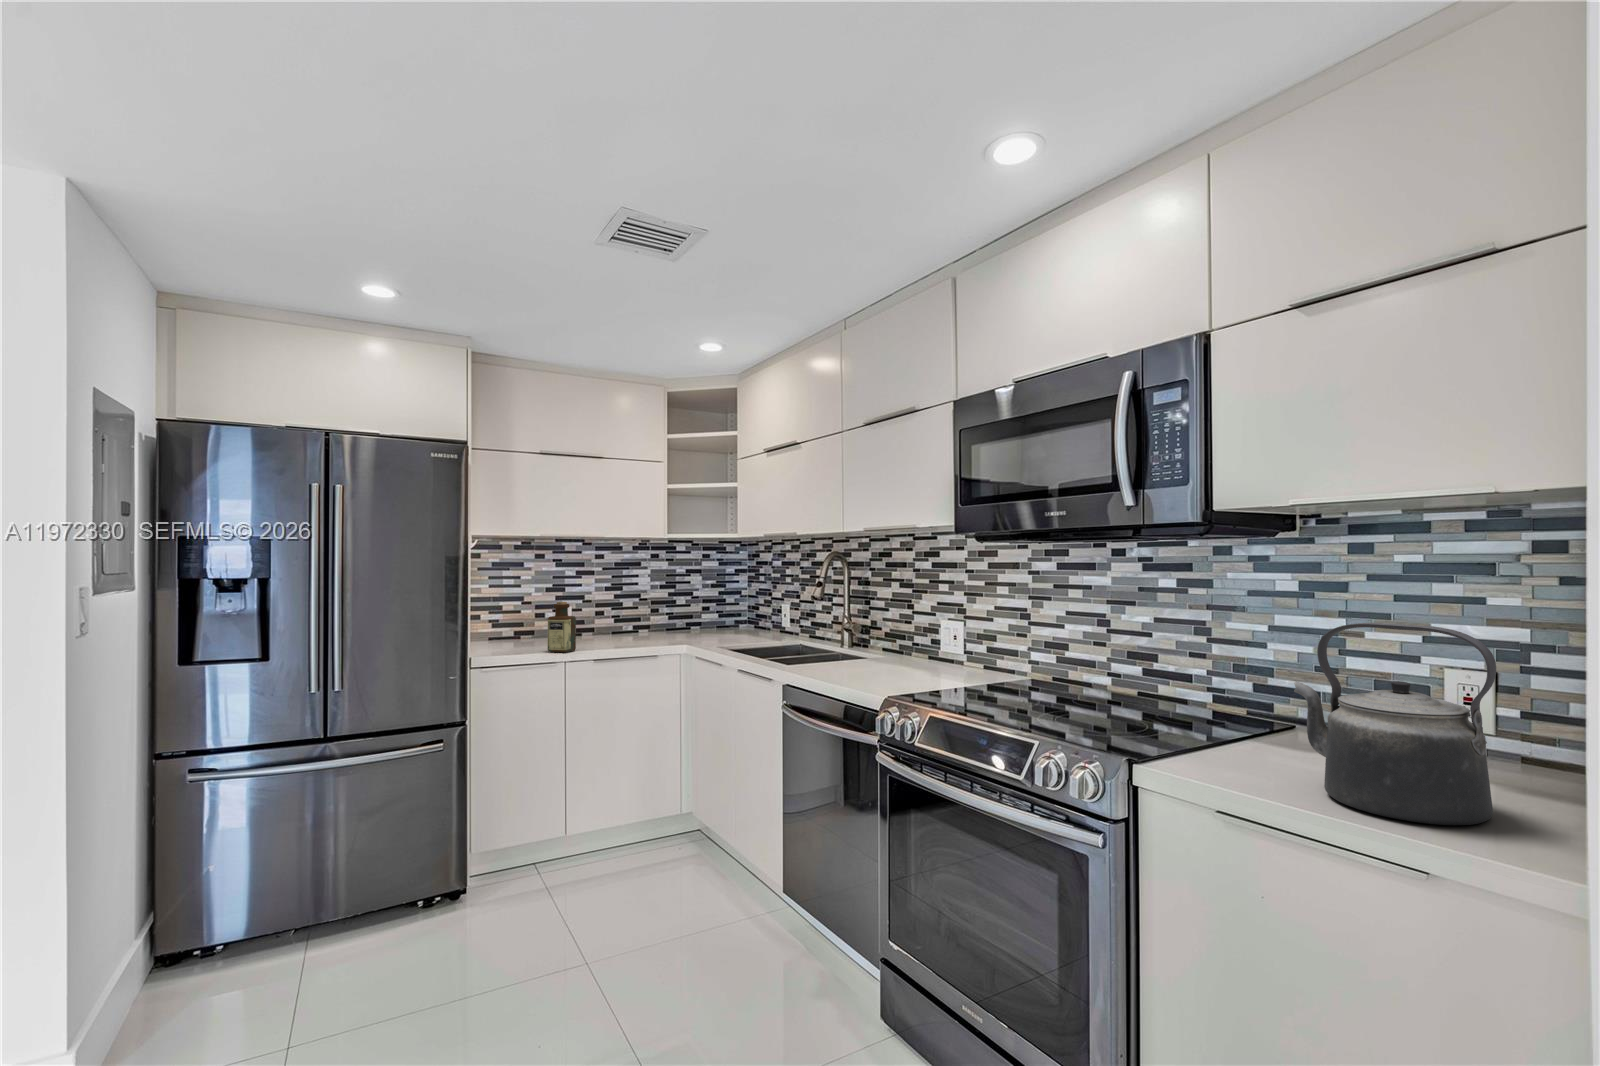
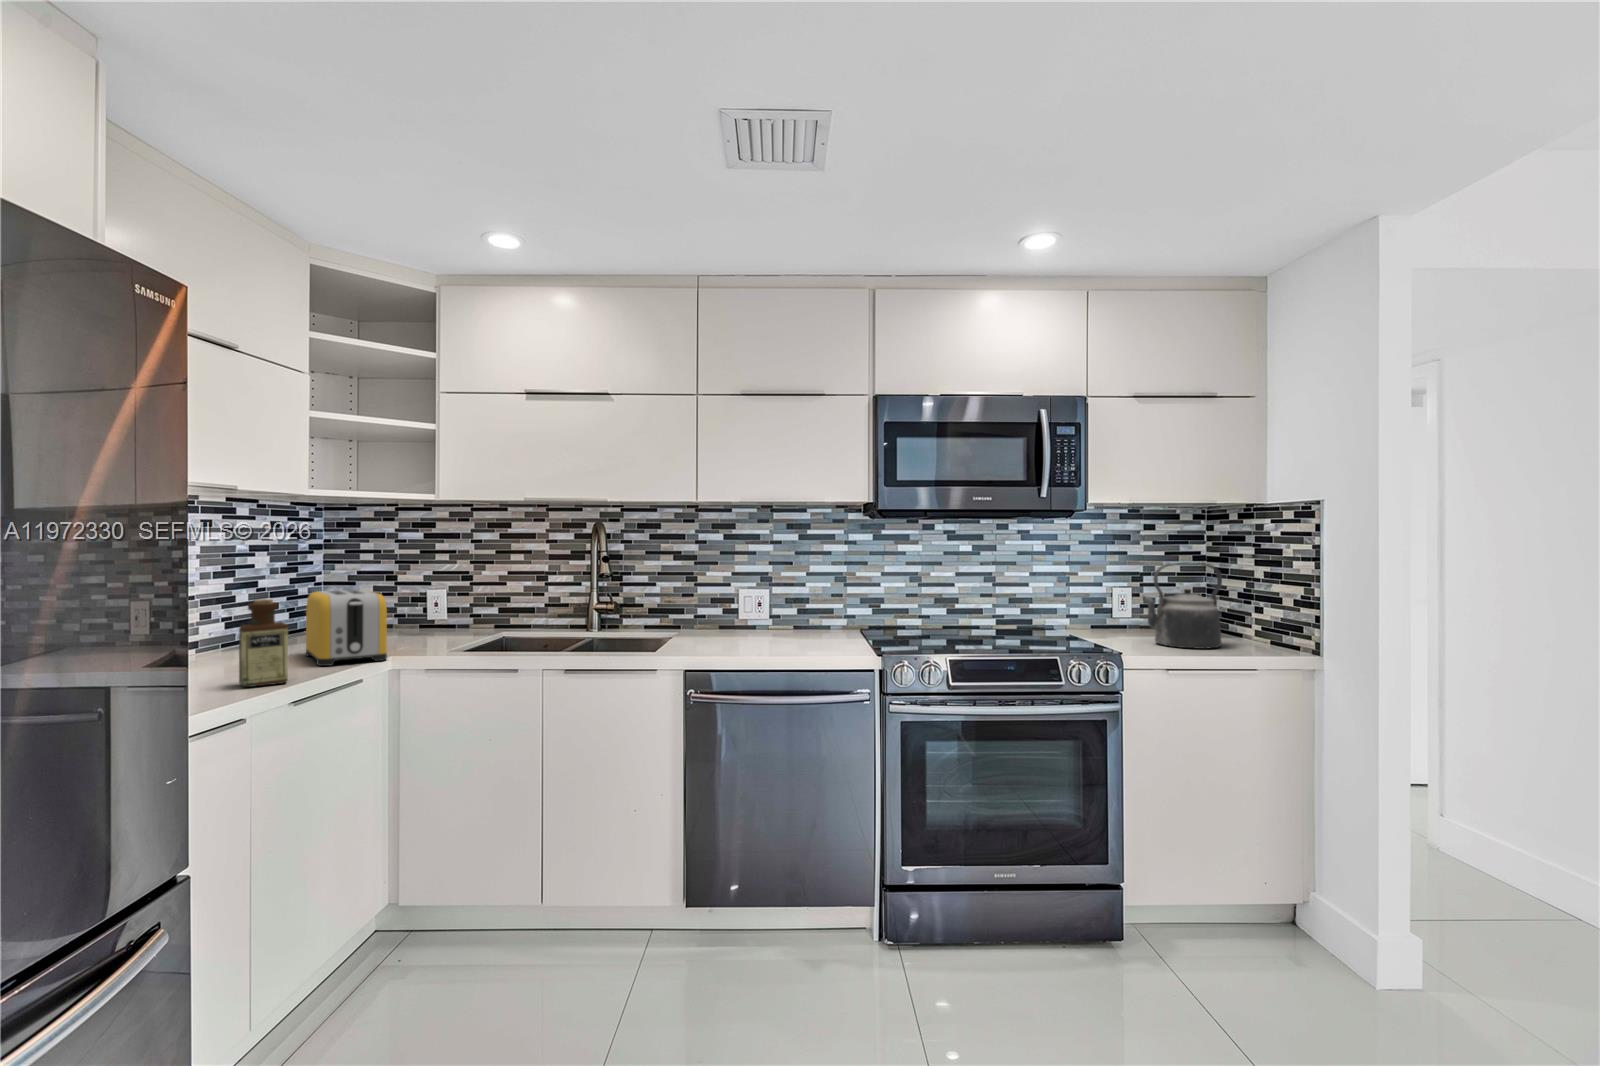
toaster: none [618,600,681,648] -> present [306,590,387,666]

